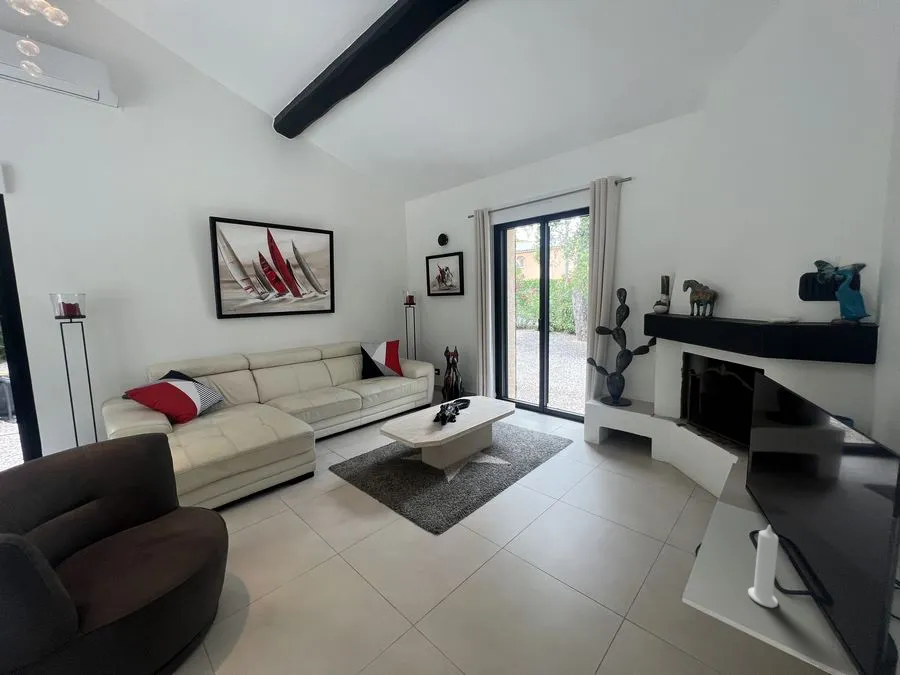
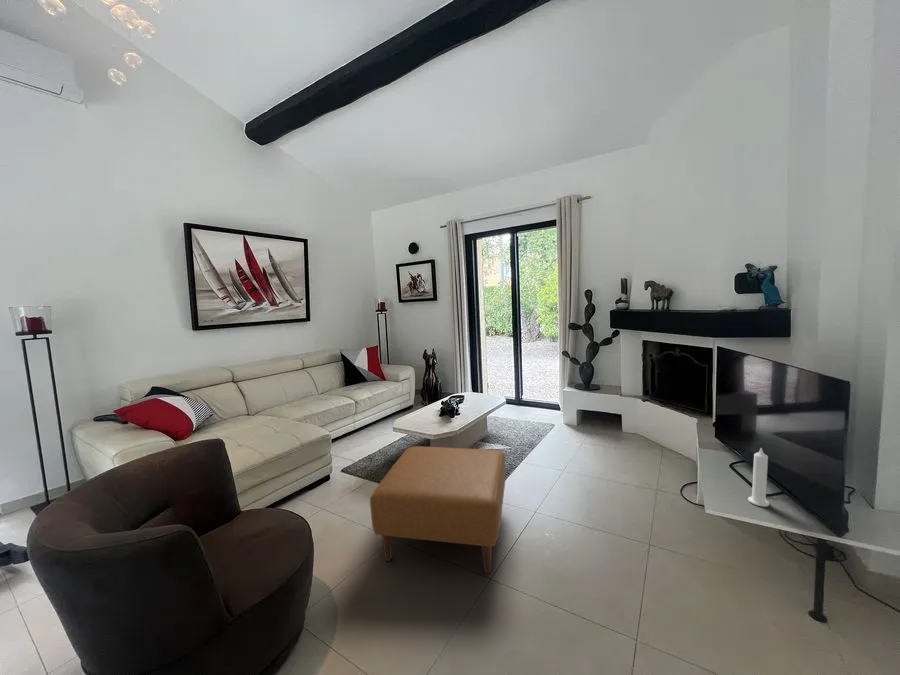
ottoman: none [302,455,472,613] -> present [370,446,506,573]

